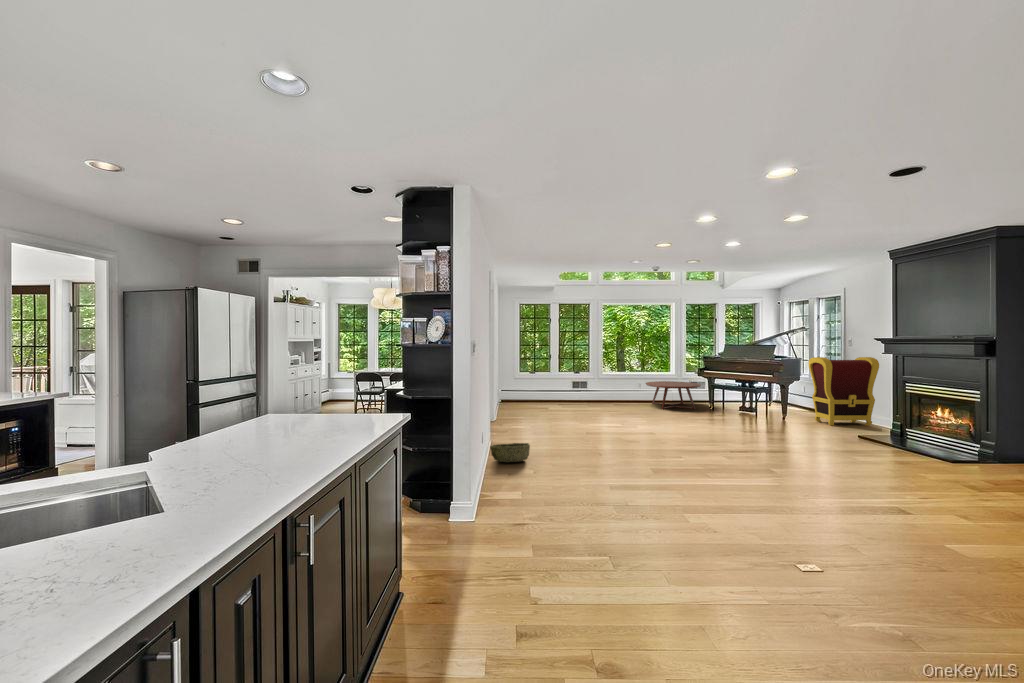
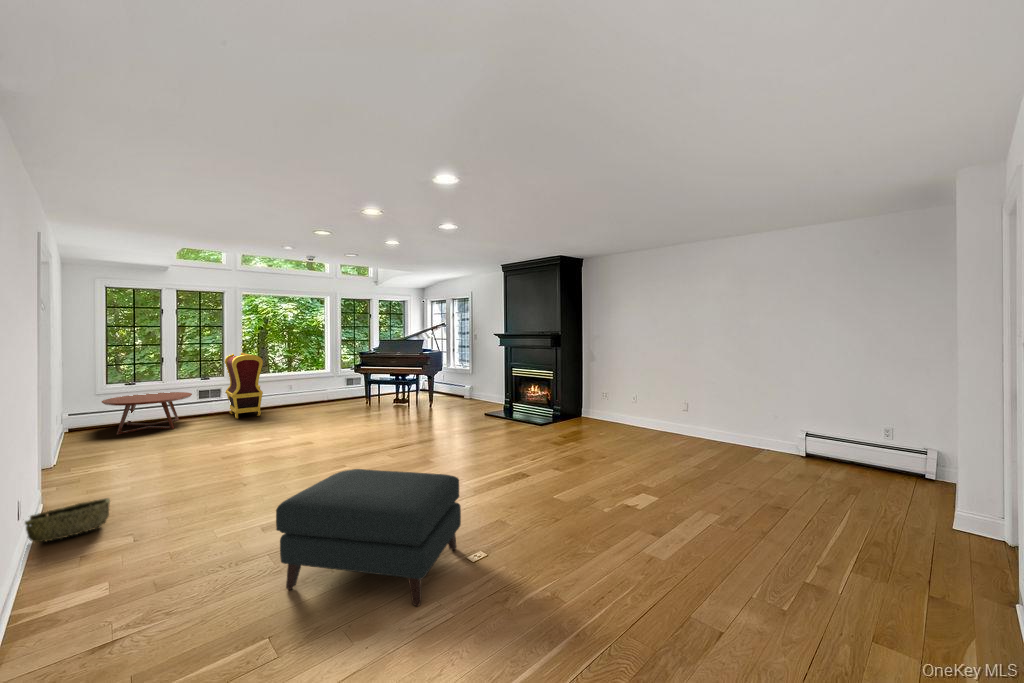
armchair: present [808,357,879,426] -> present [225,353,263,419]
coffee table: present [646,381,701,409] -> present [102,392,192,435]
ottoman: none [633,449,801,573] -> present [276,469,461,606]

